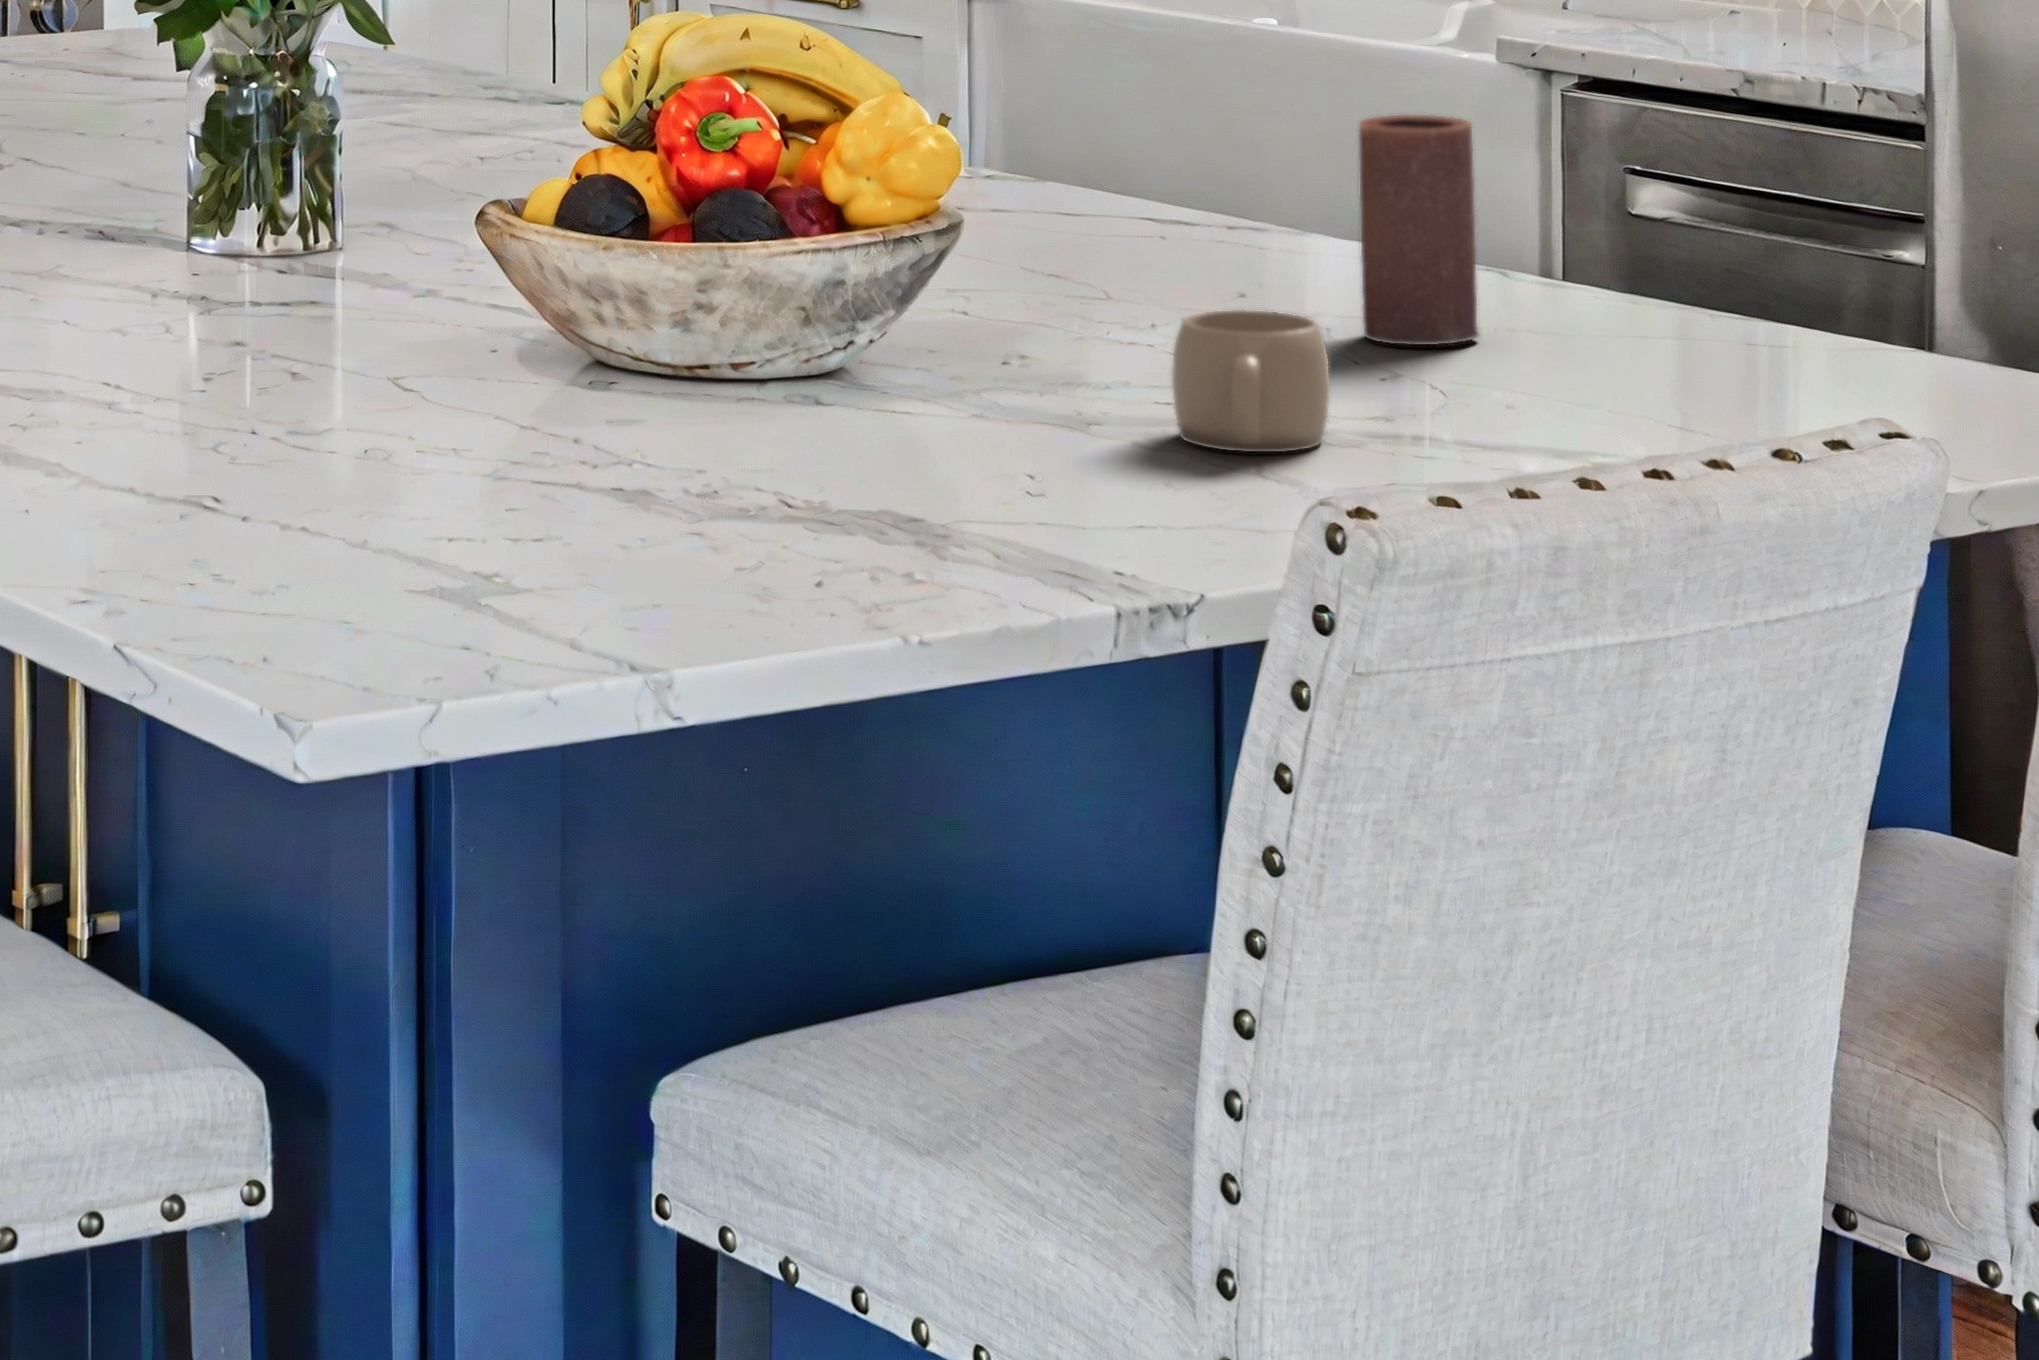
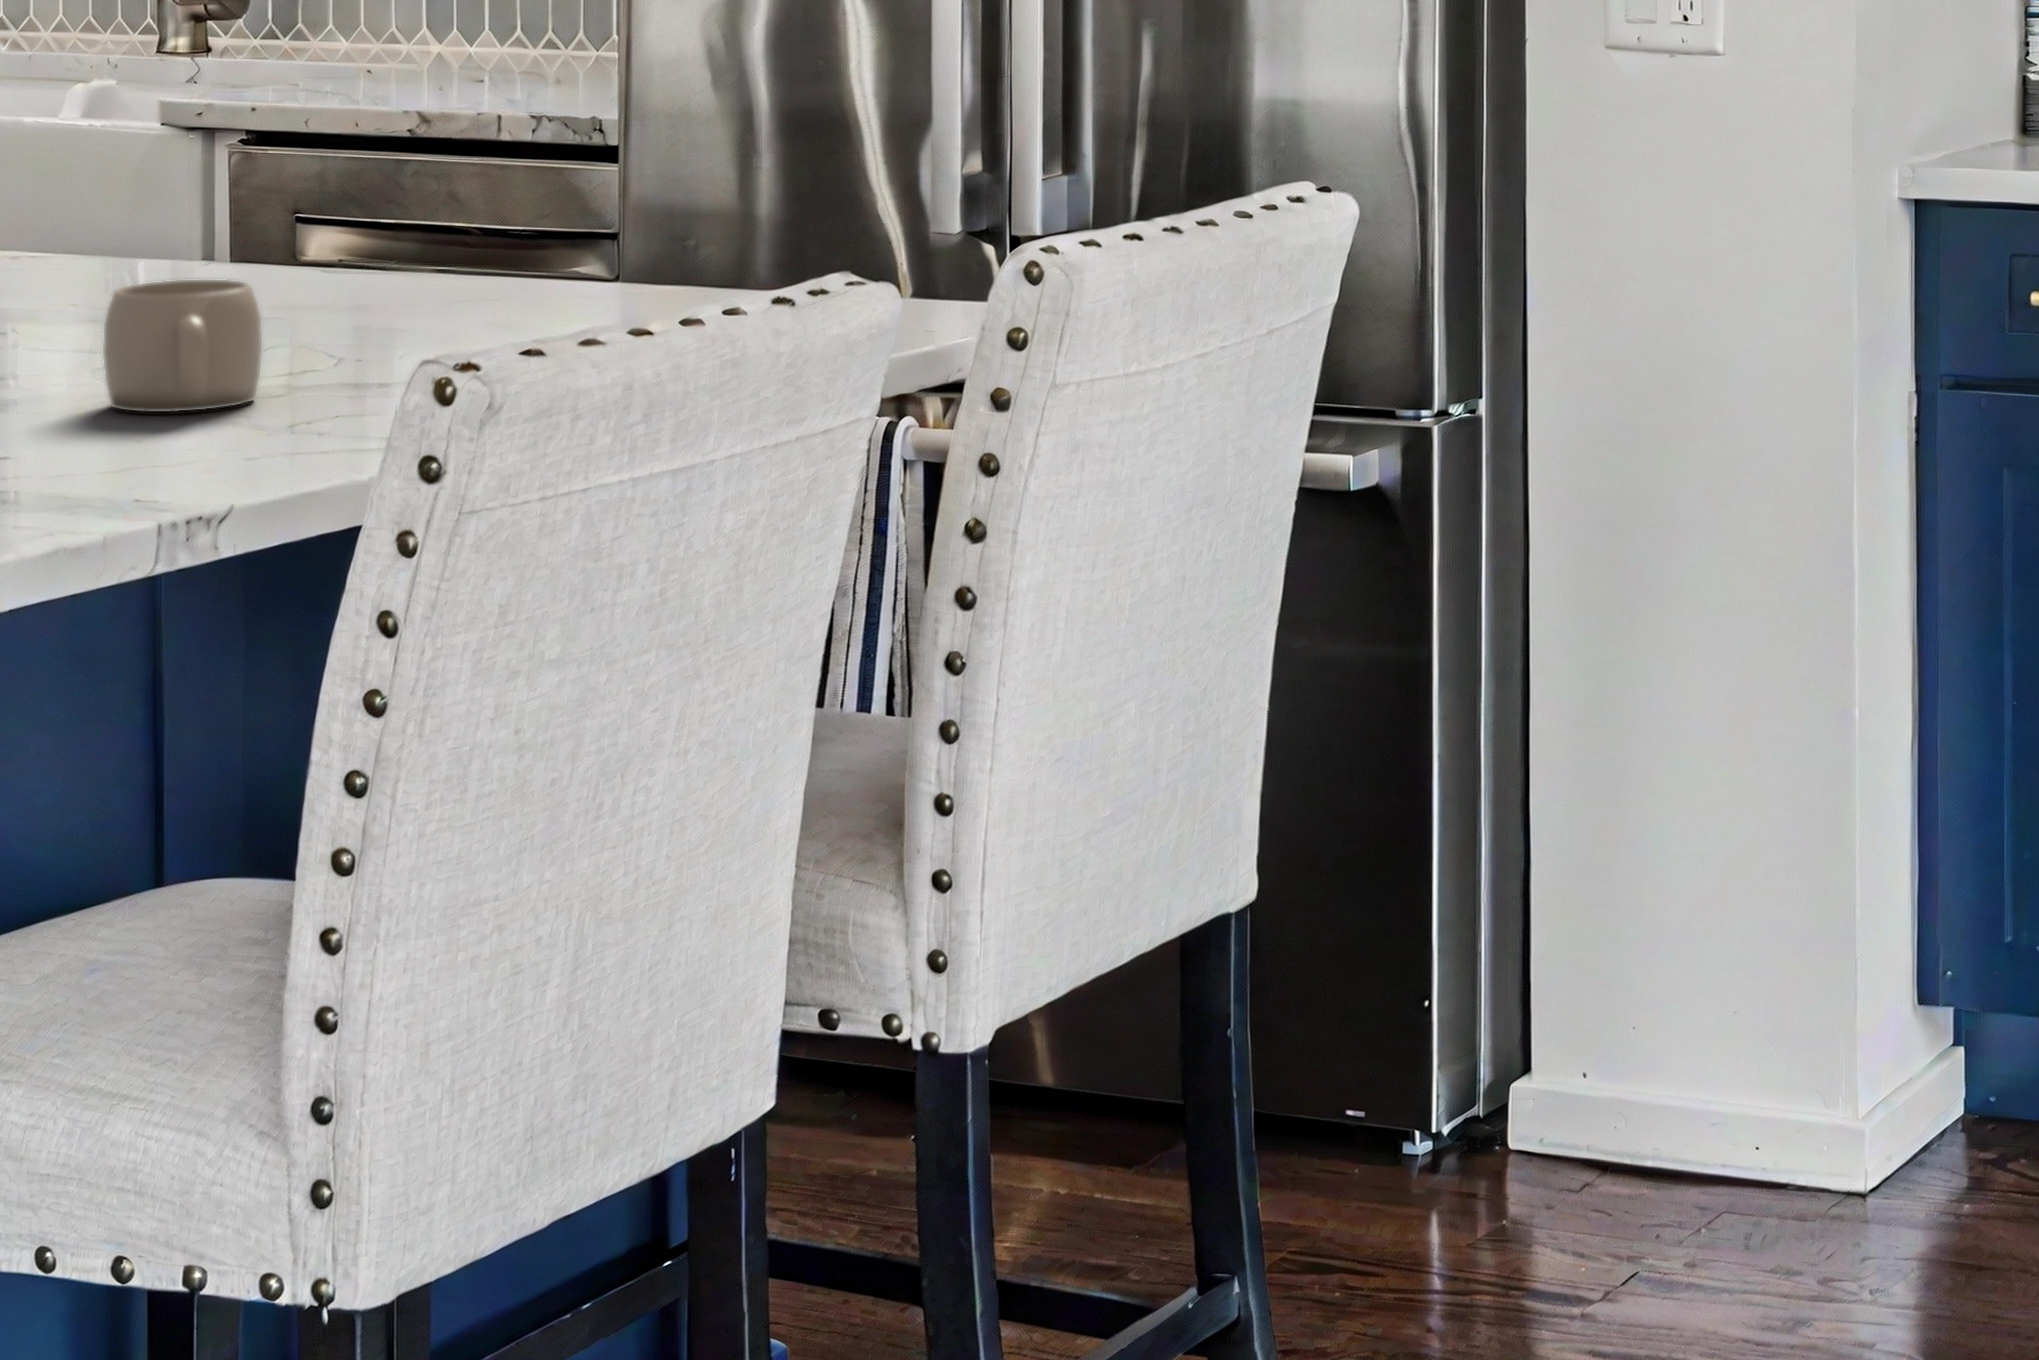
candle: present [1359,115,1479,345] -> none [222,106,340,326]

